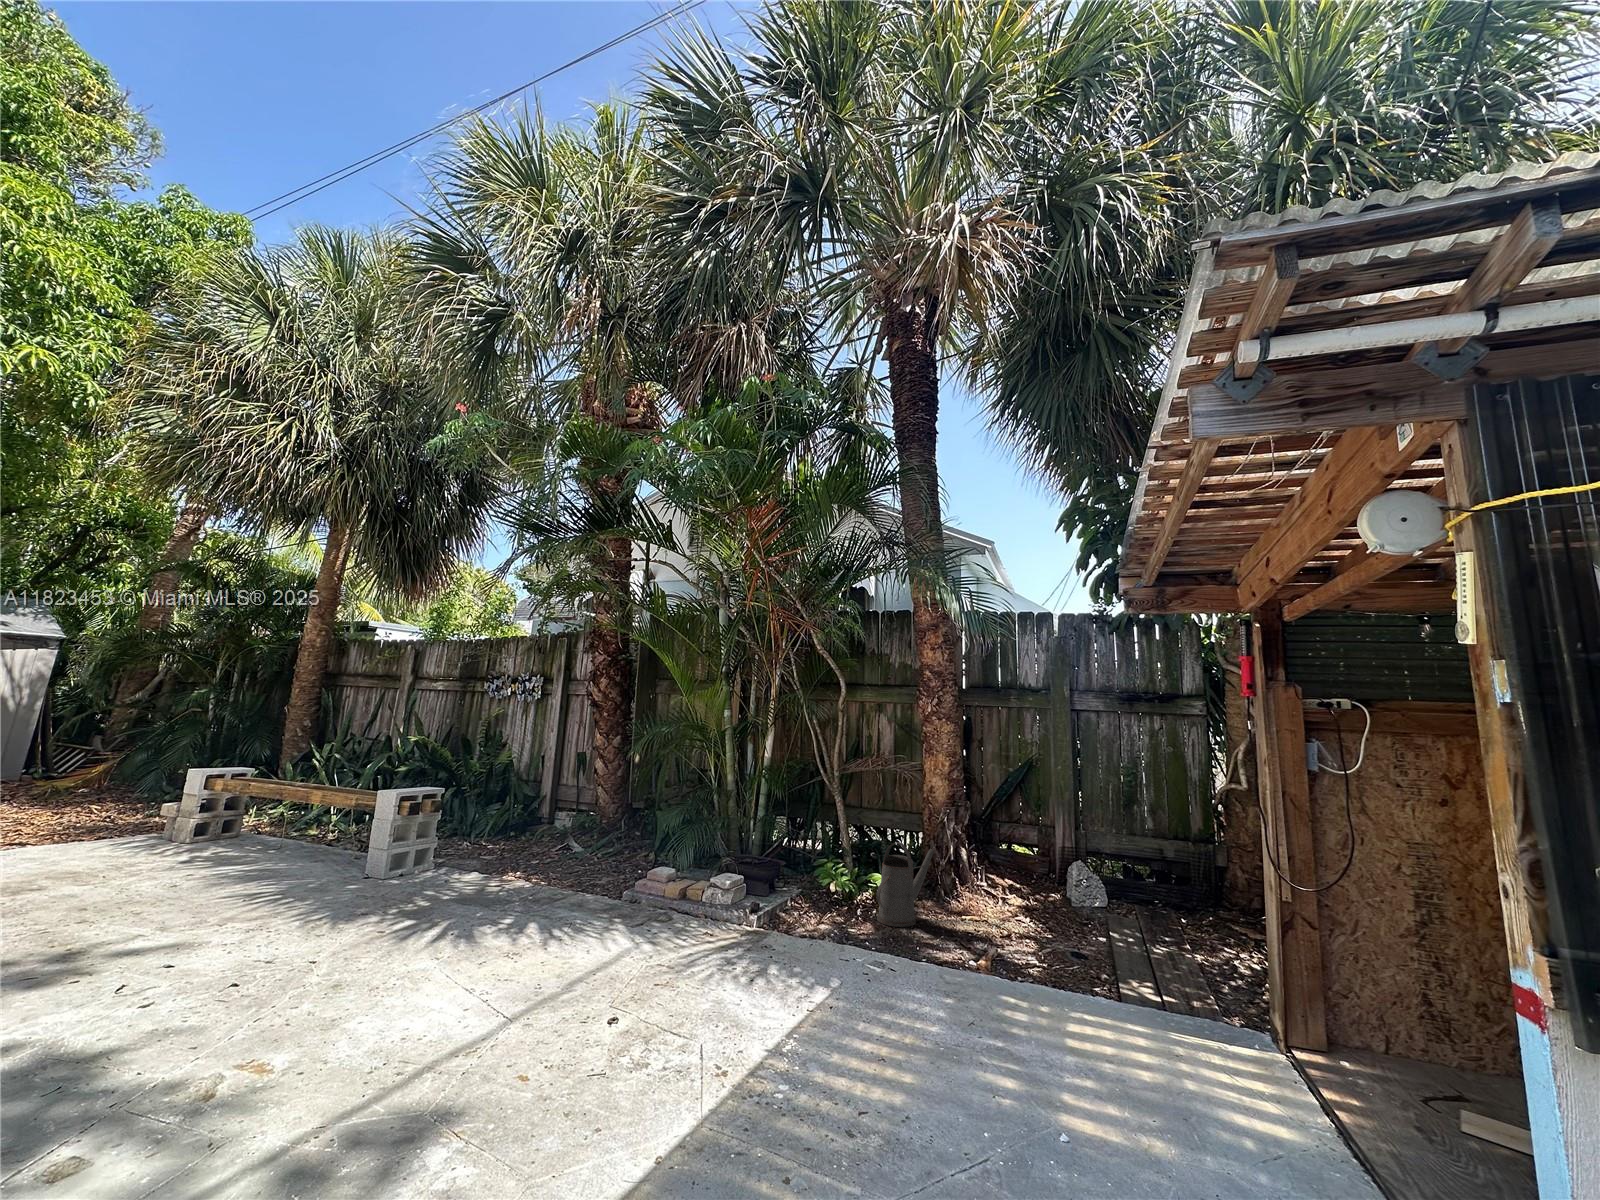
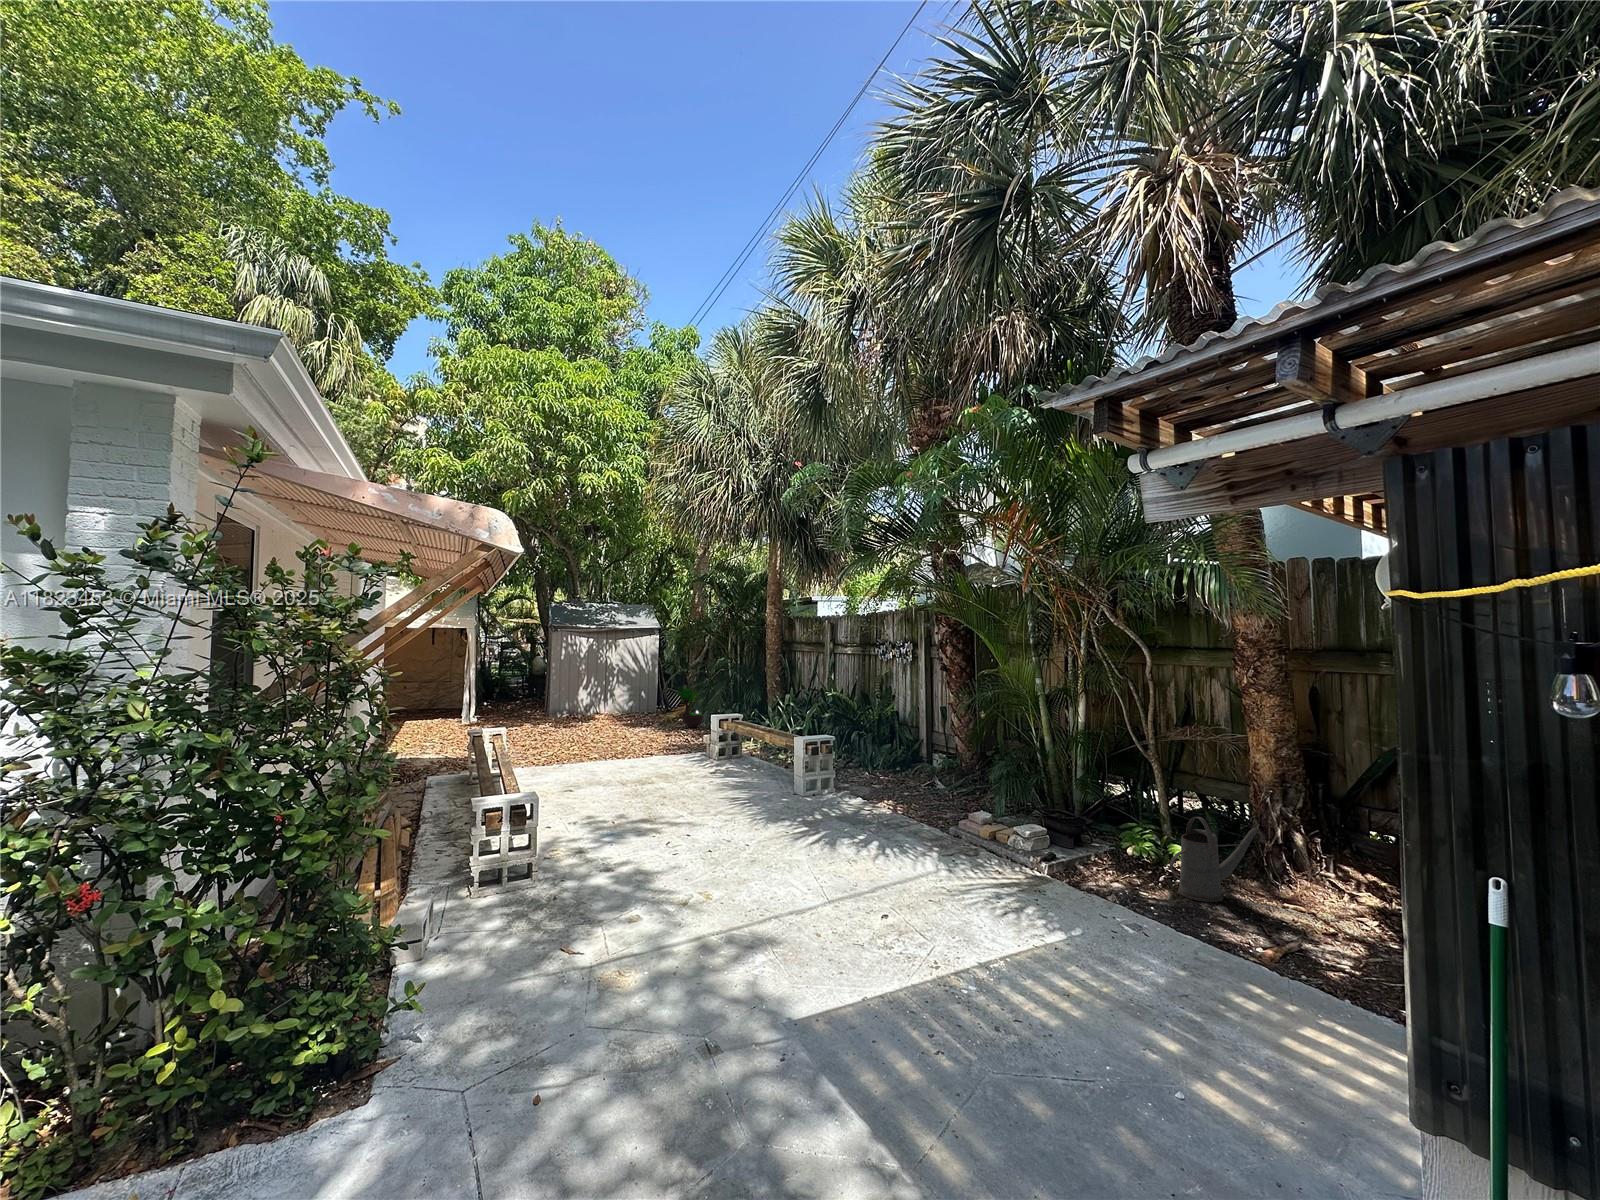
potted tree: none [112,727,164,797] -> present [676,686,703,728]

